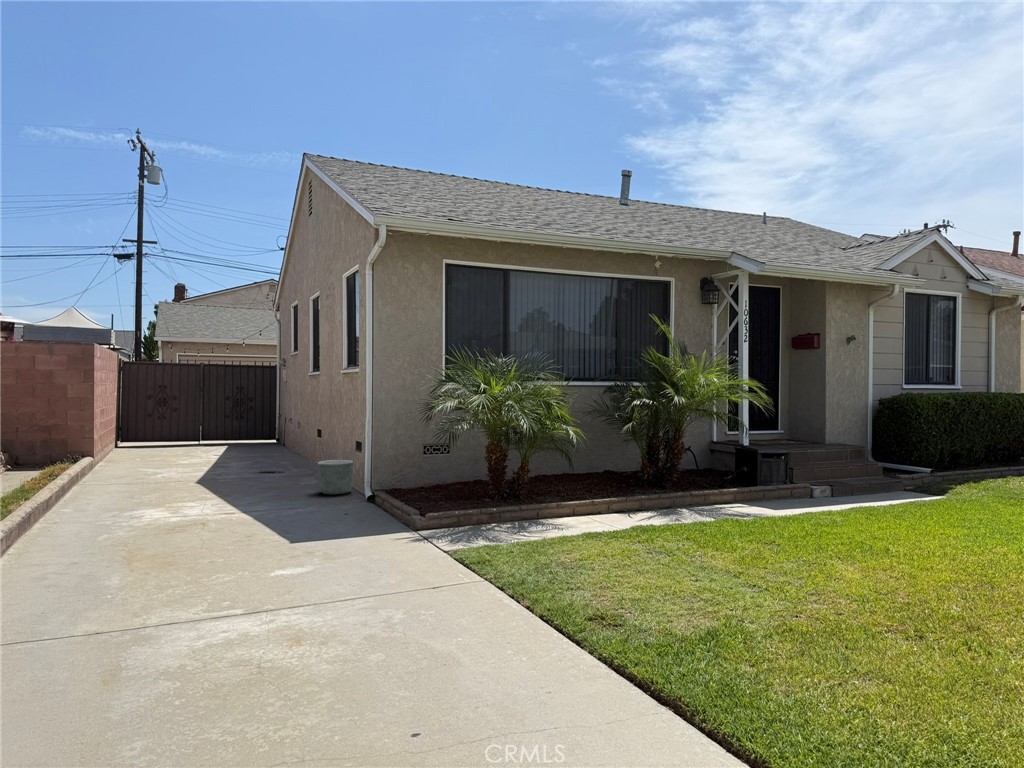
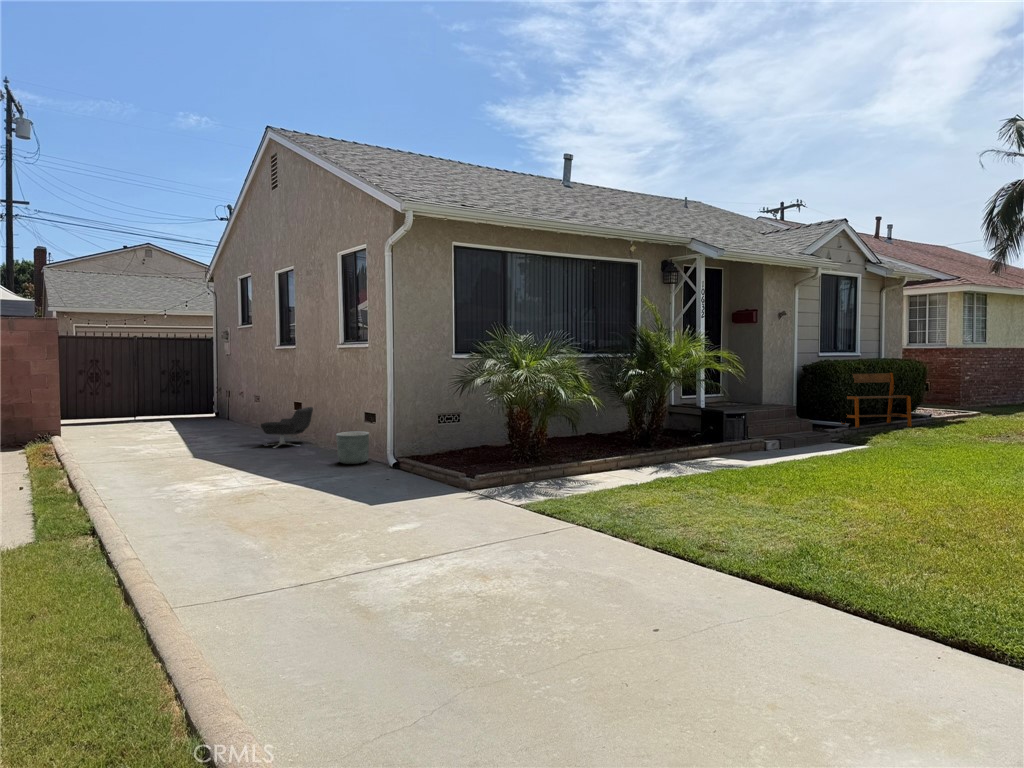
bench: none [927,409,1019,475] -> present [842,373,912,427]
lounge chair: none [269,433,325,474] -> present [261,407,313,448]

